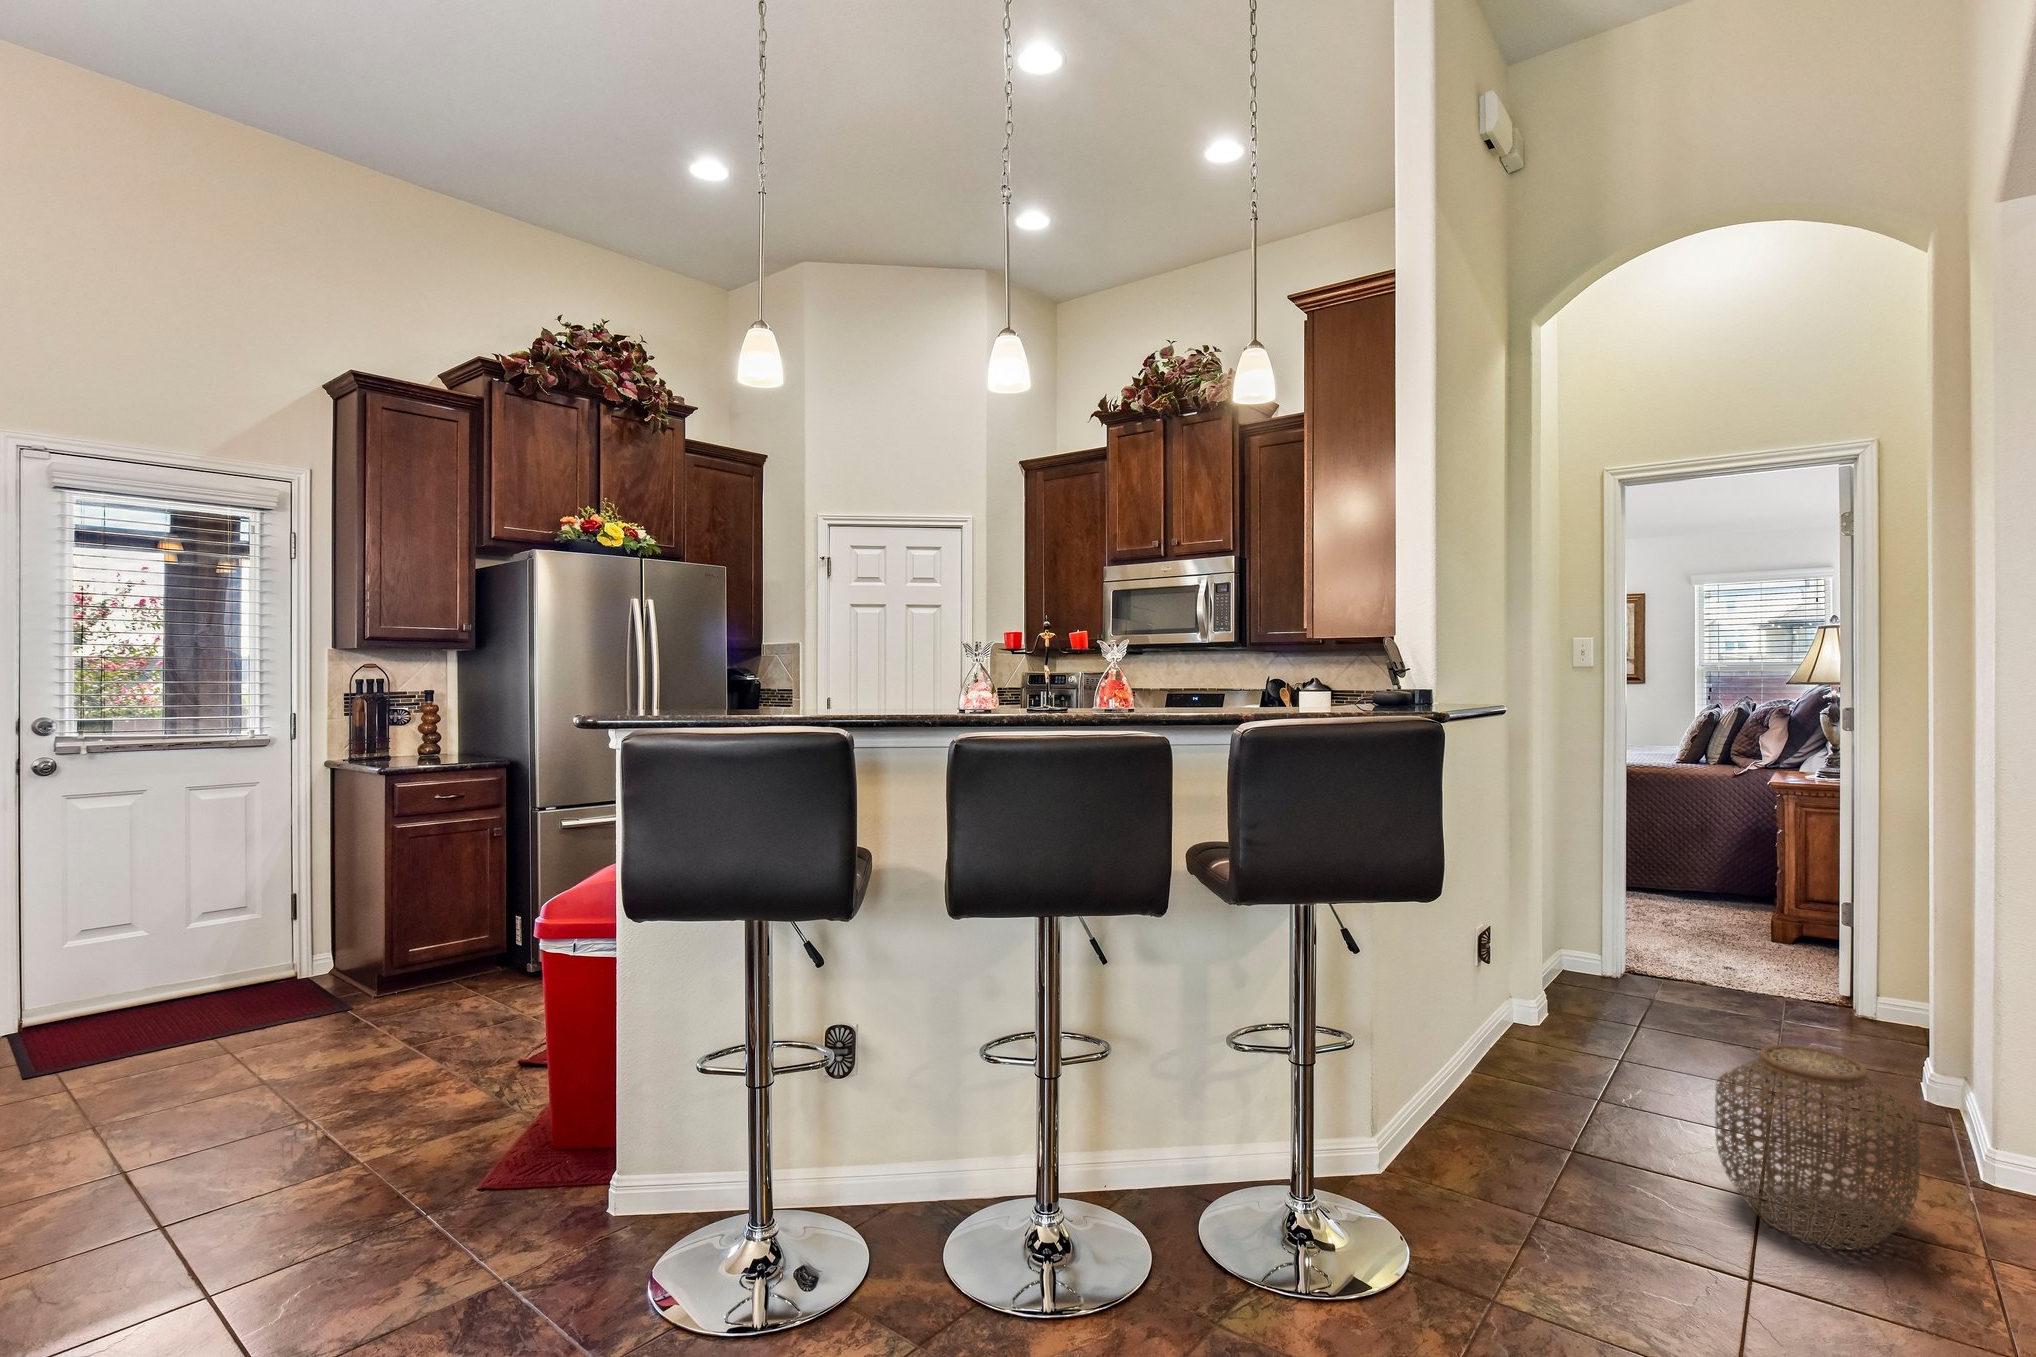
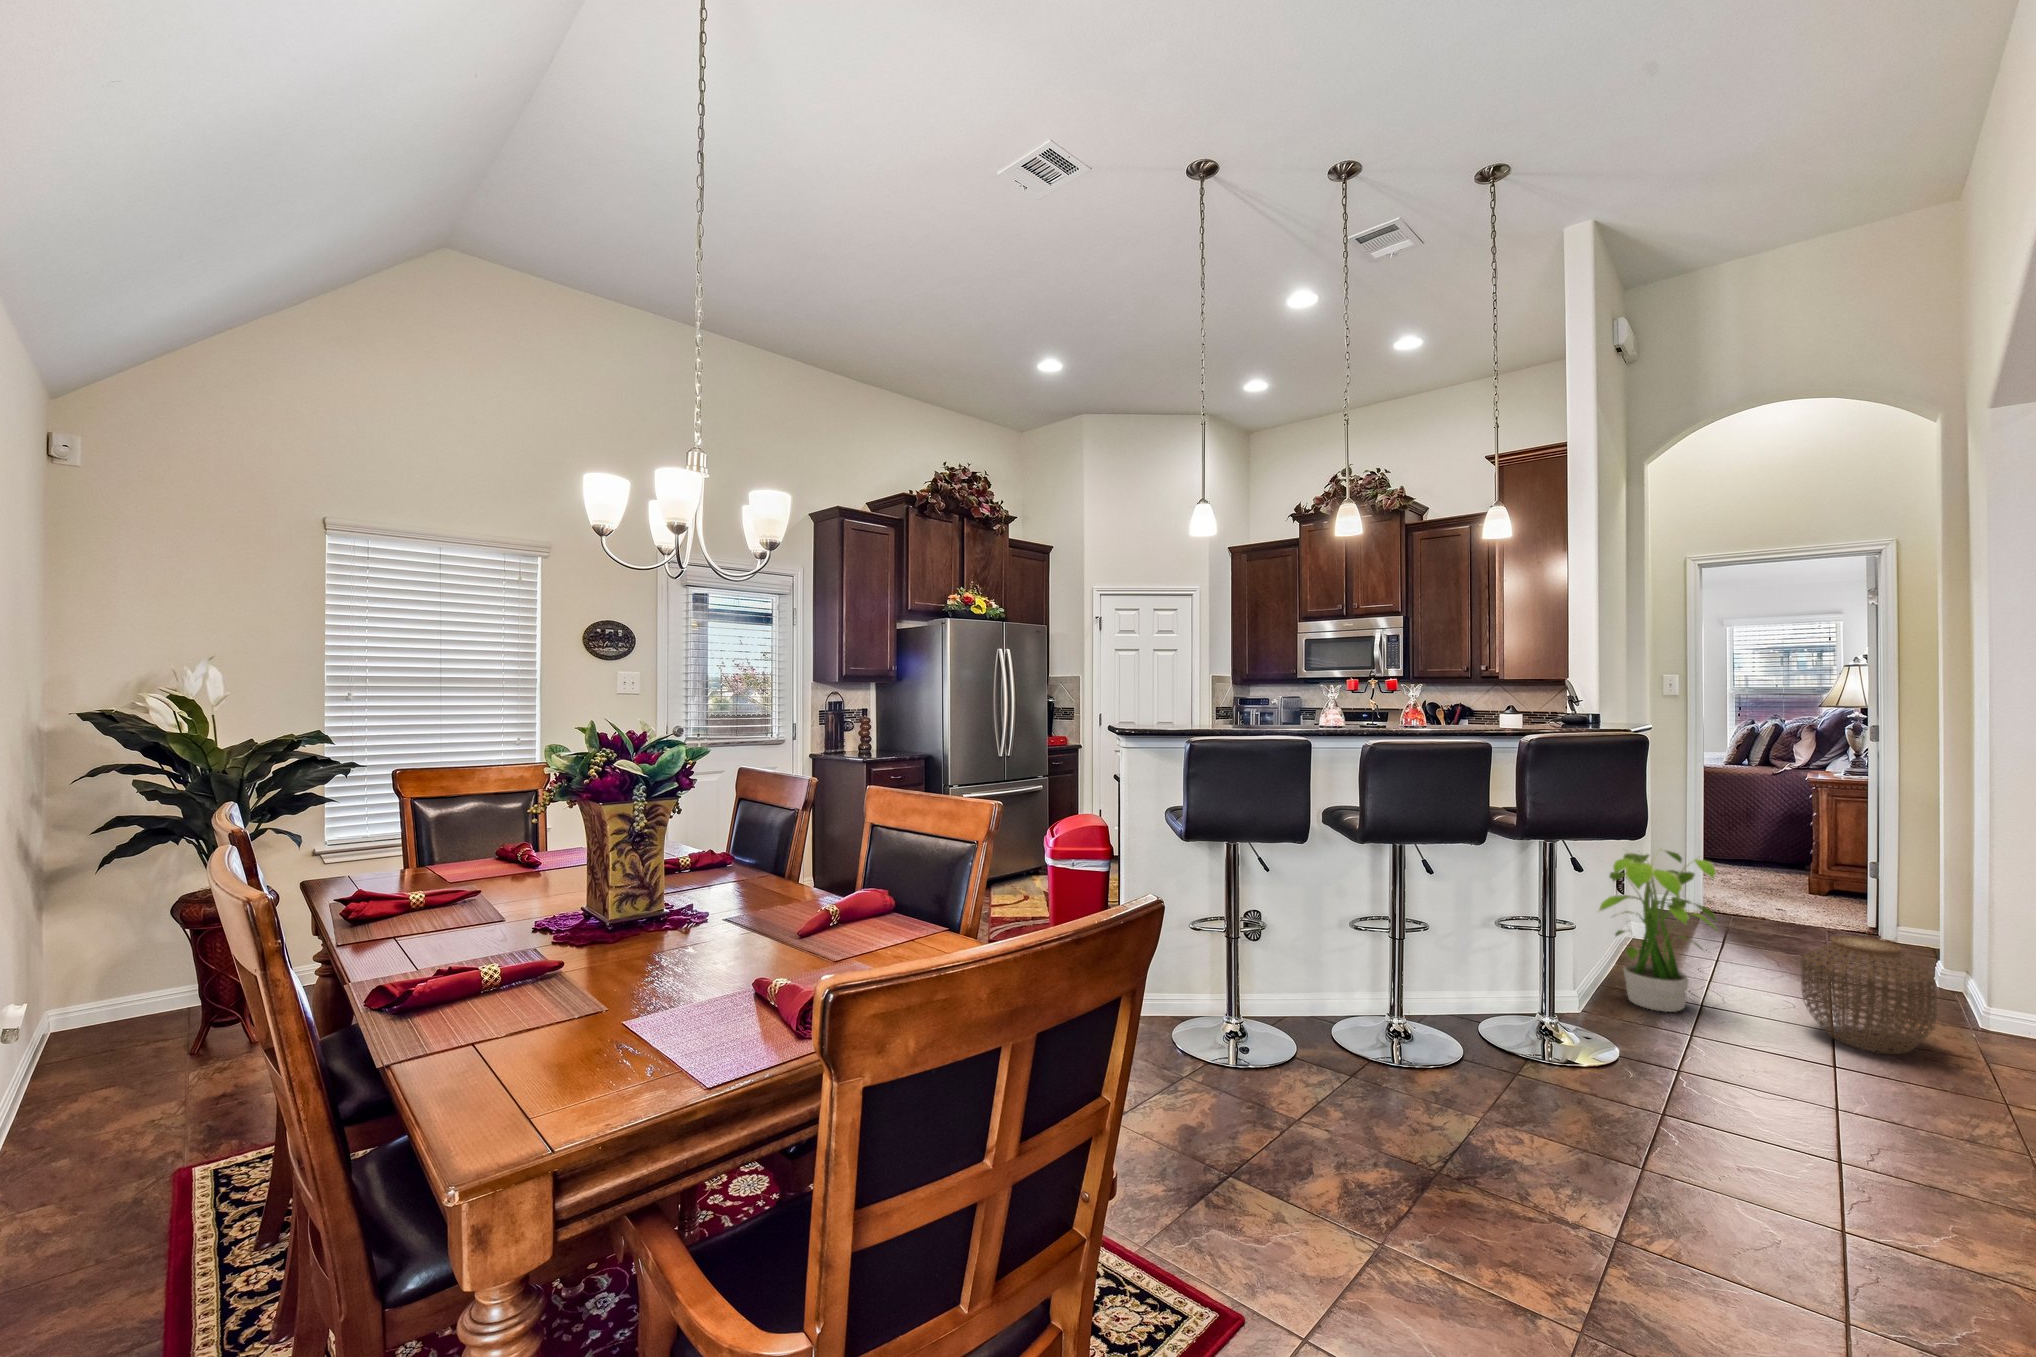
potted plant: none [1413,901,1597,1171] -> present [1599,851,1717,1012]

